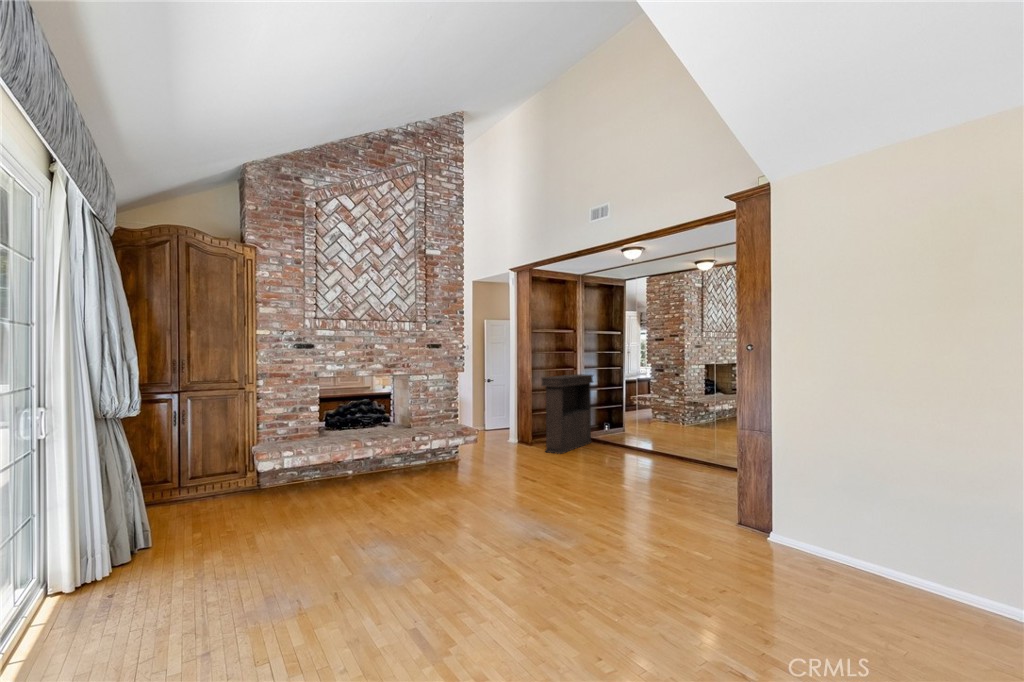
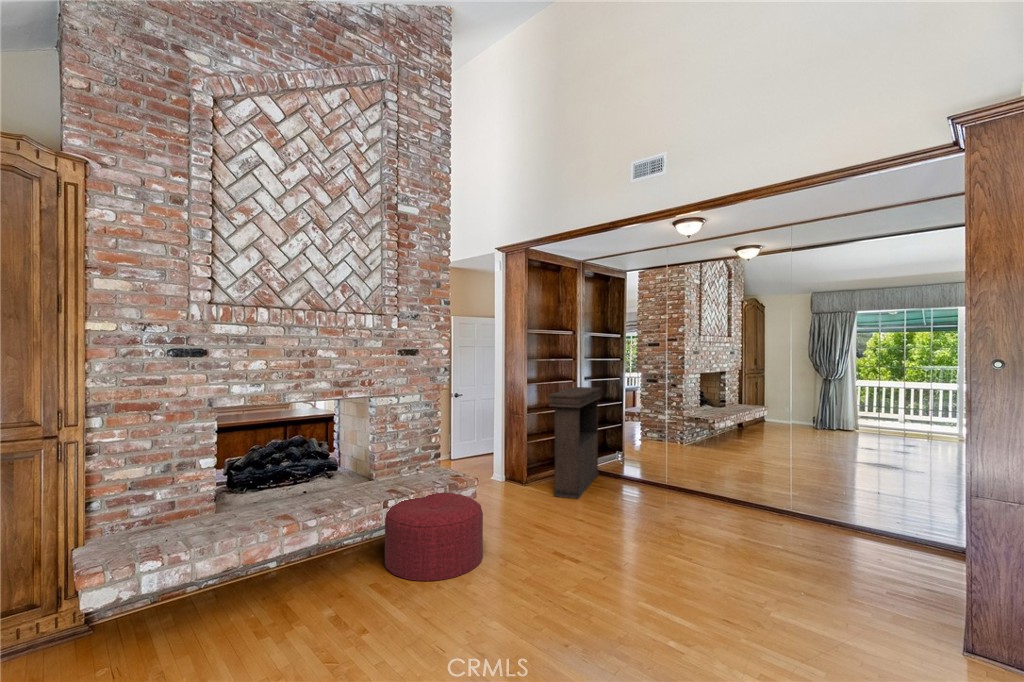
ottoman: none [413,436,474,482] -> present [385,492,483,581]

